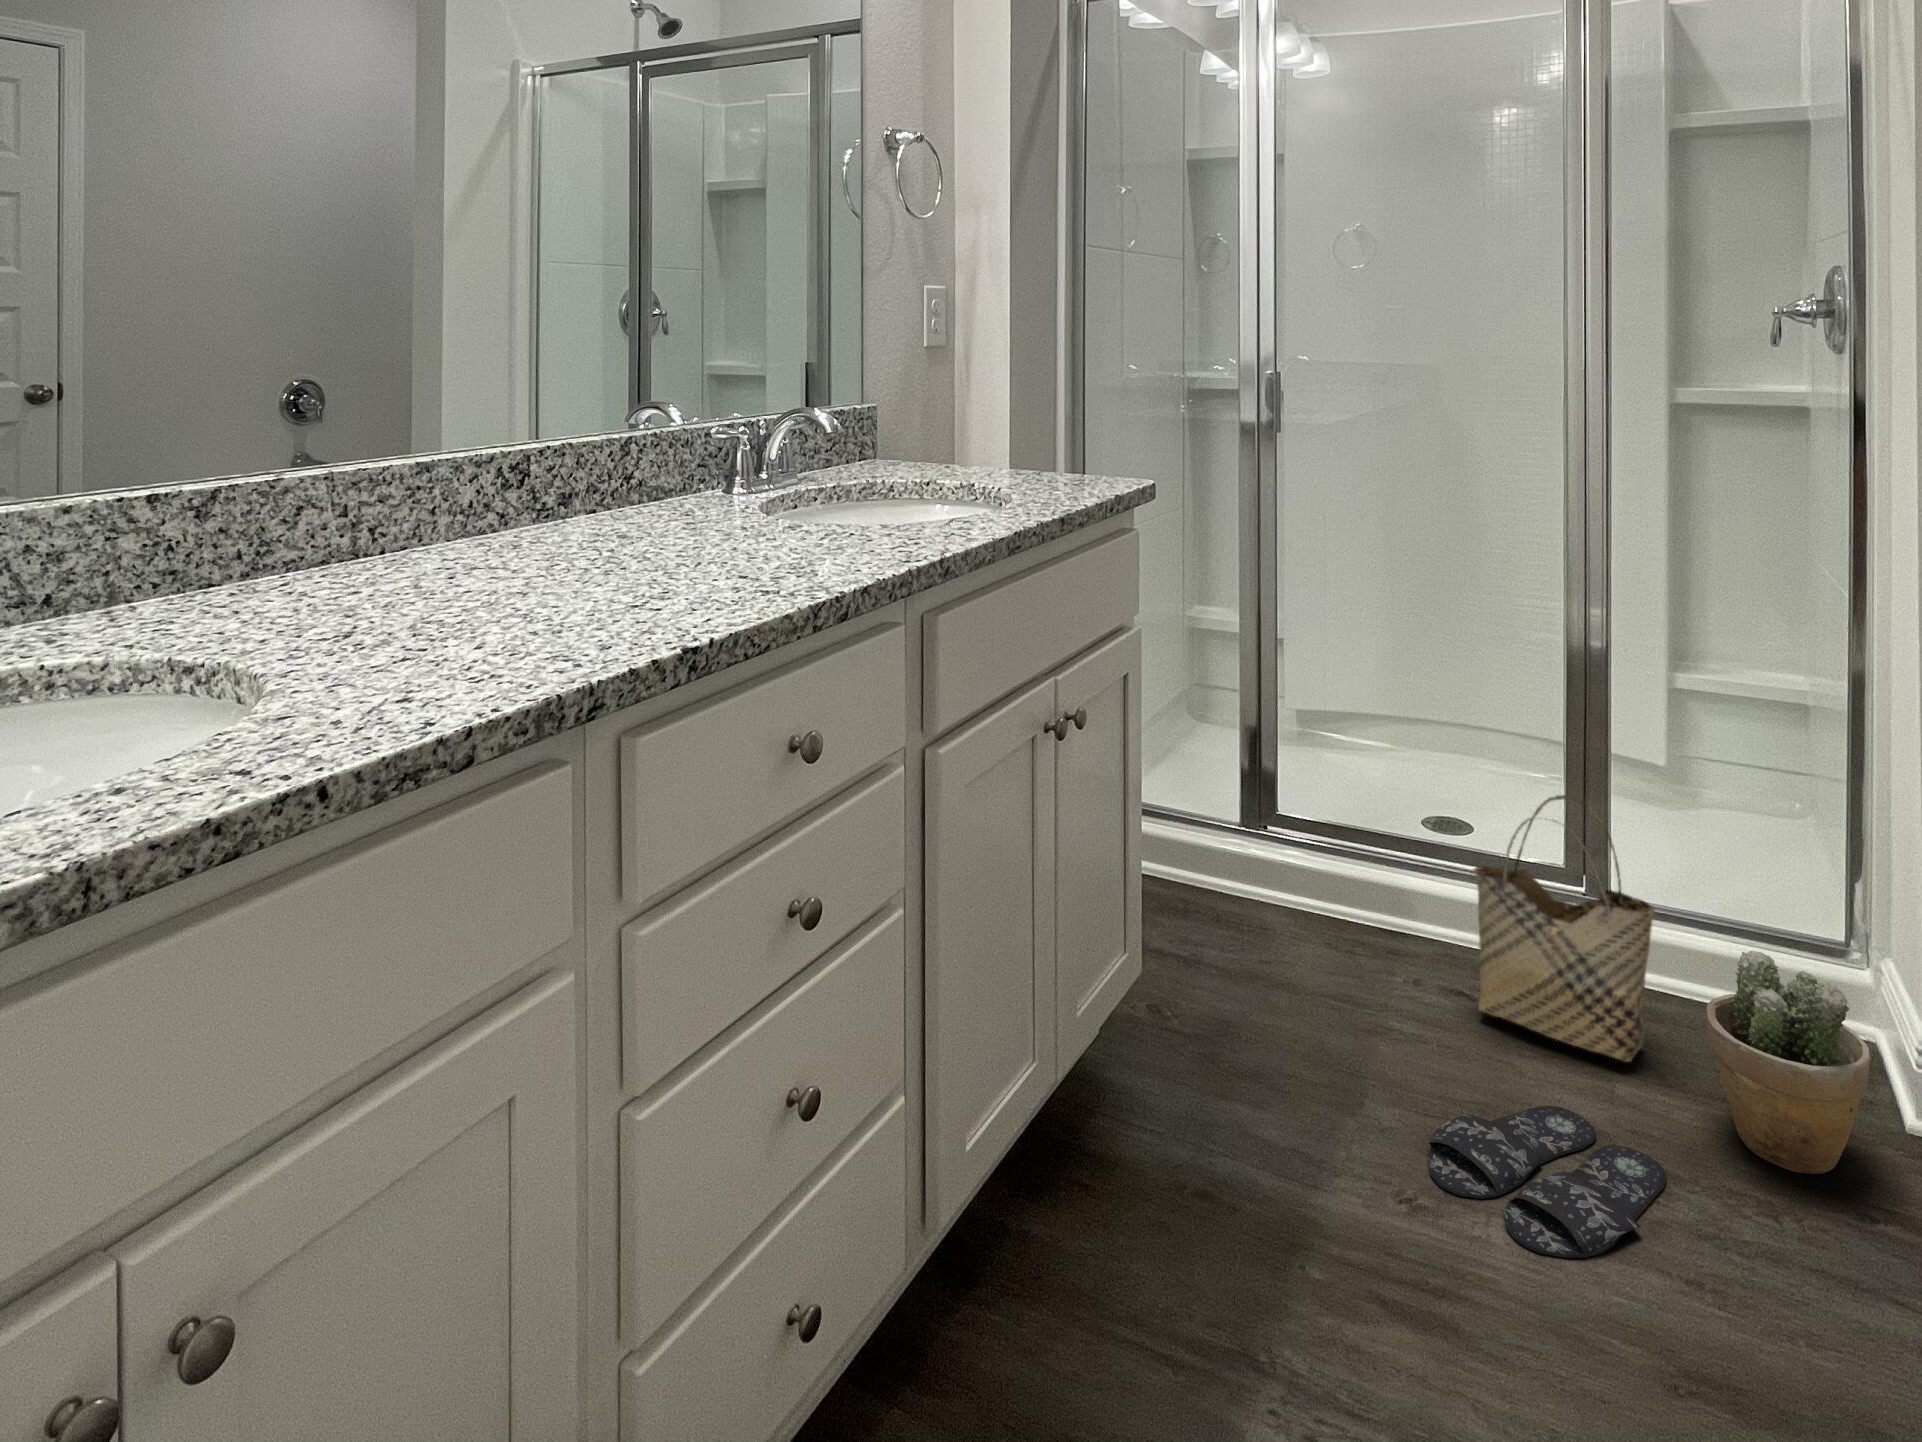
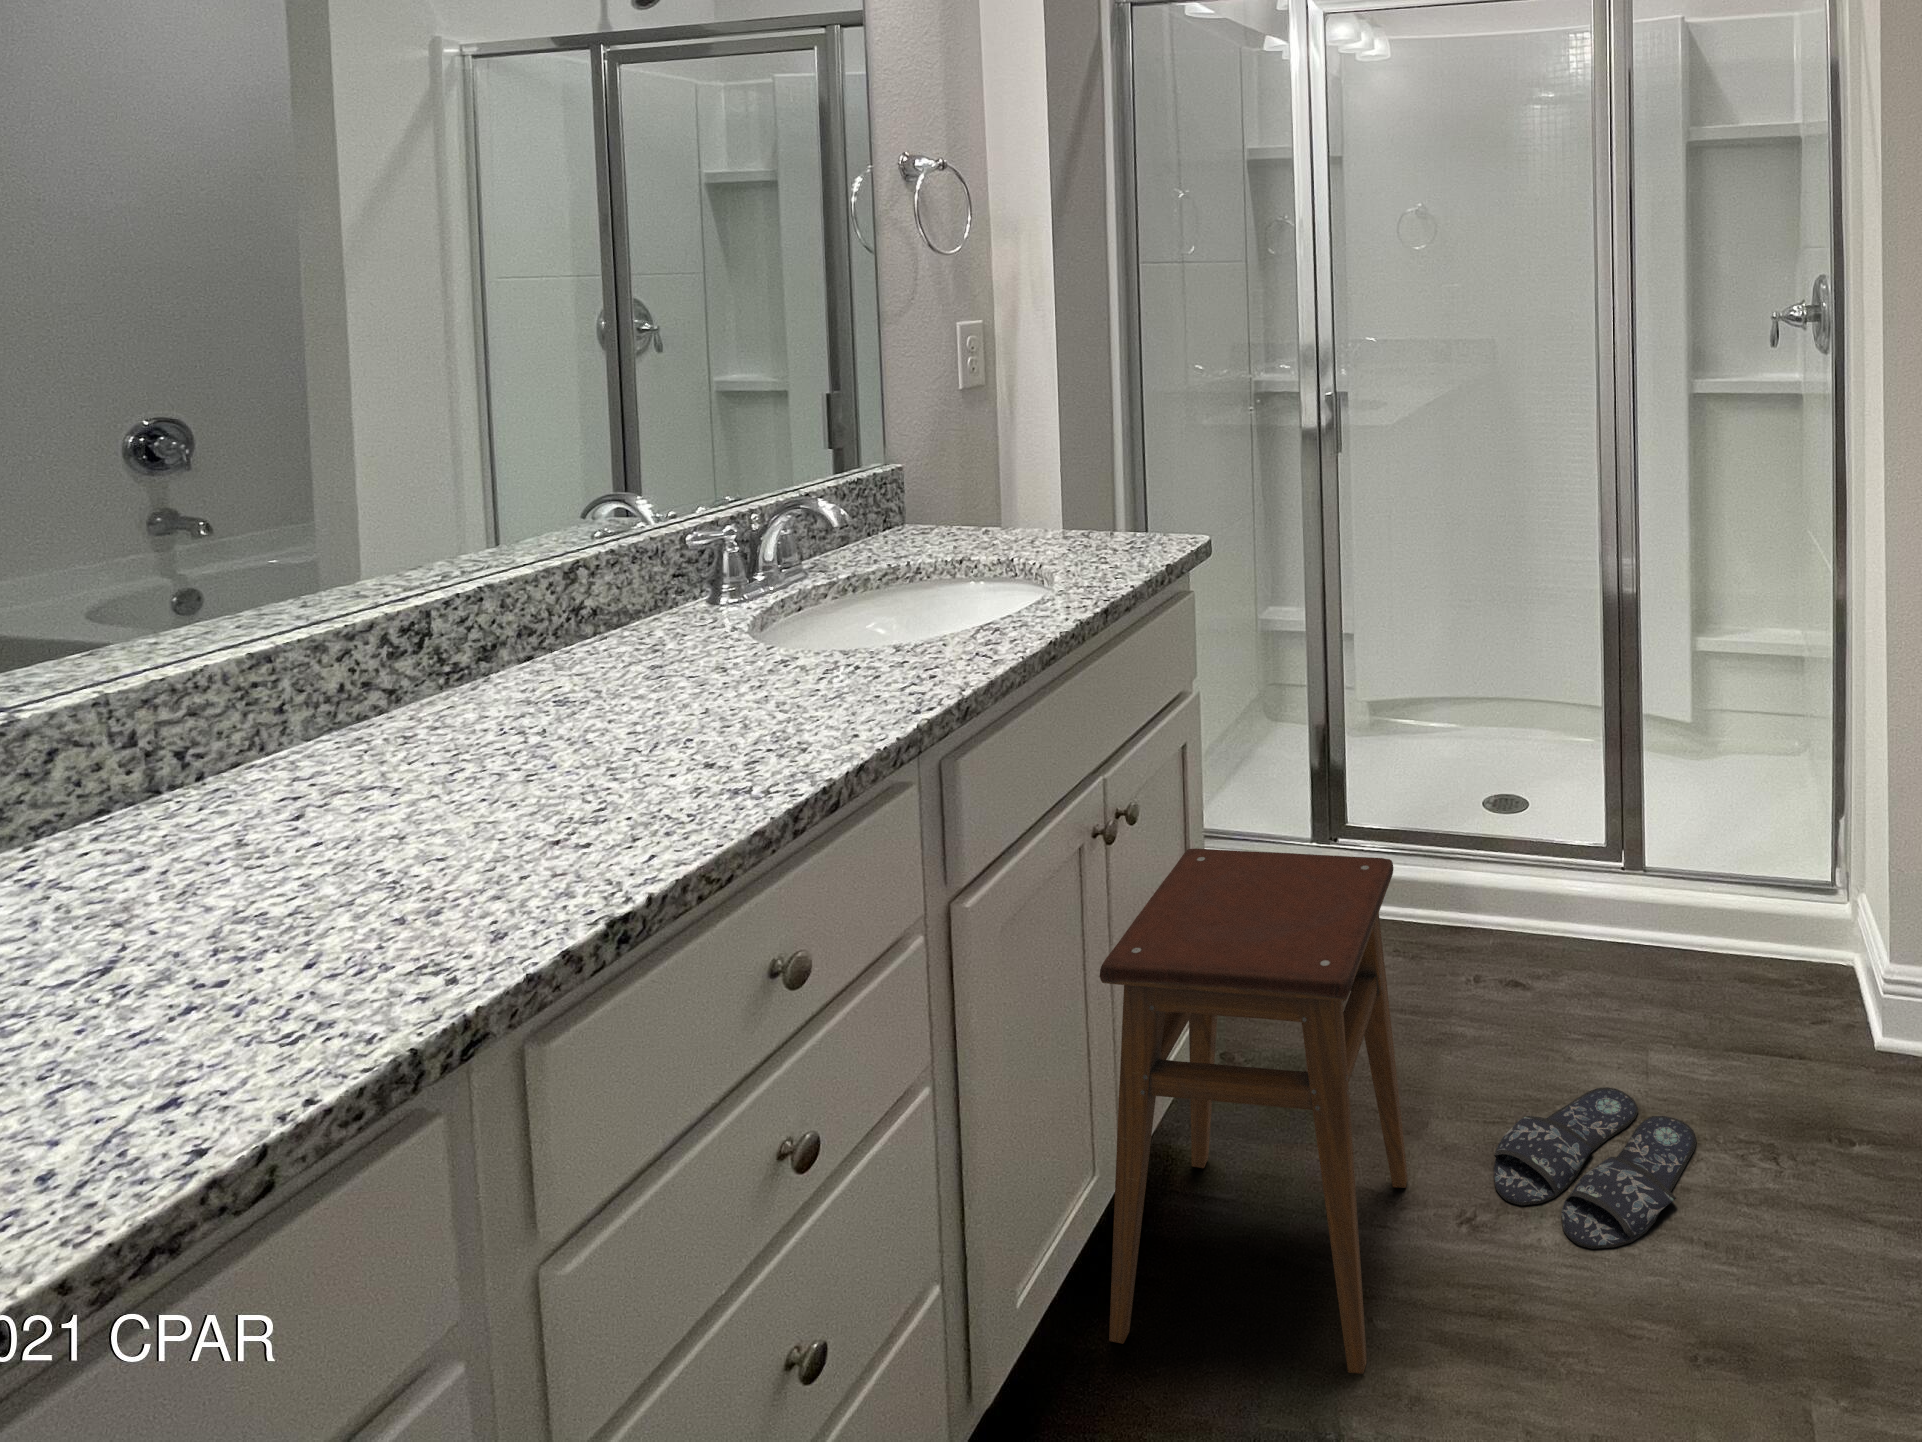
stool: none [1036,774,1334,1304] -> present [1099,848,1408,1373]
woven basket: present [1474,795,1655,1062] -> none [1527,787,1682,1027]
potted plant: present [1707,951,1870,1174] -> none [1725,915,1852,1106]

